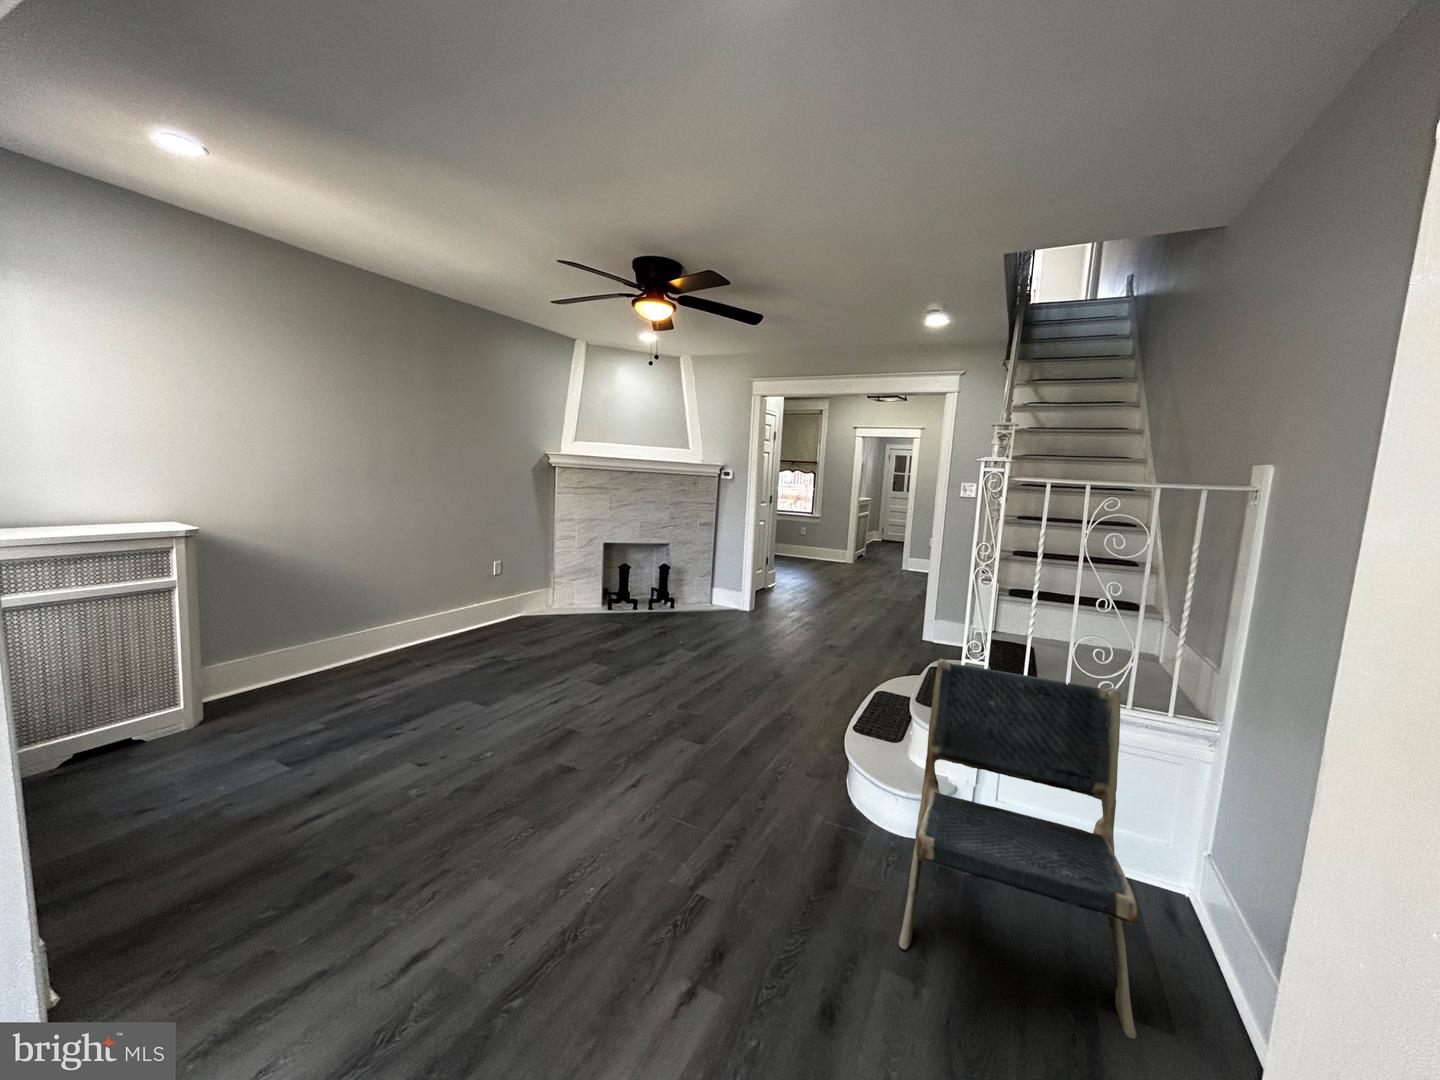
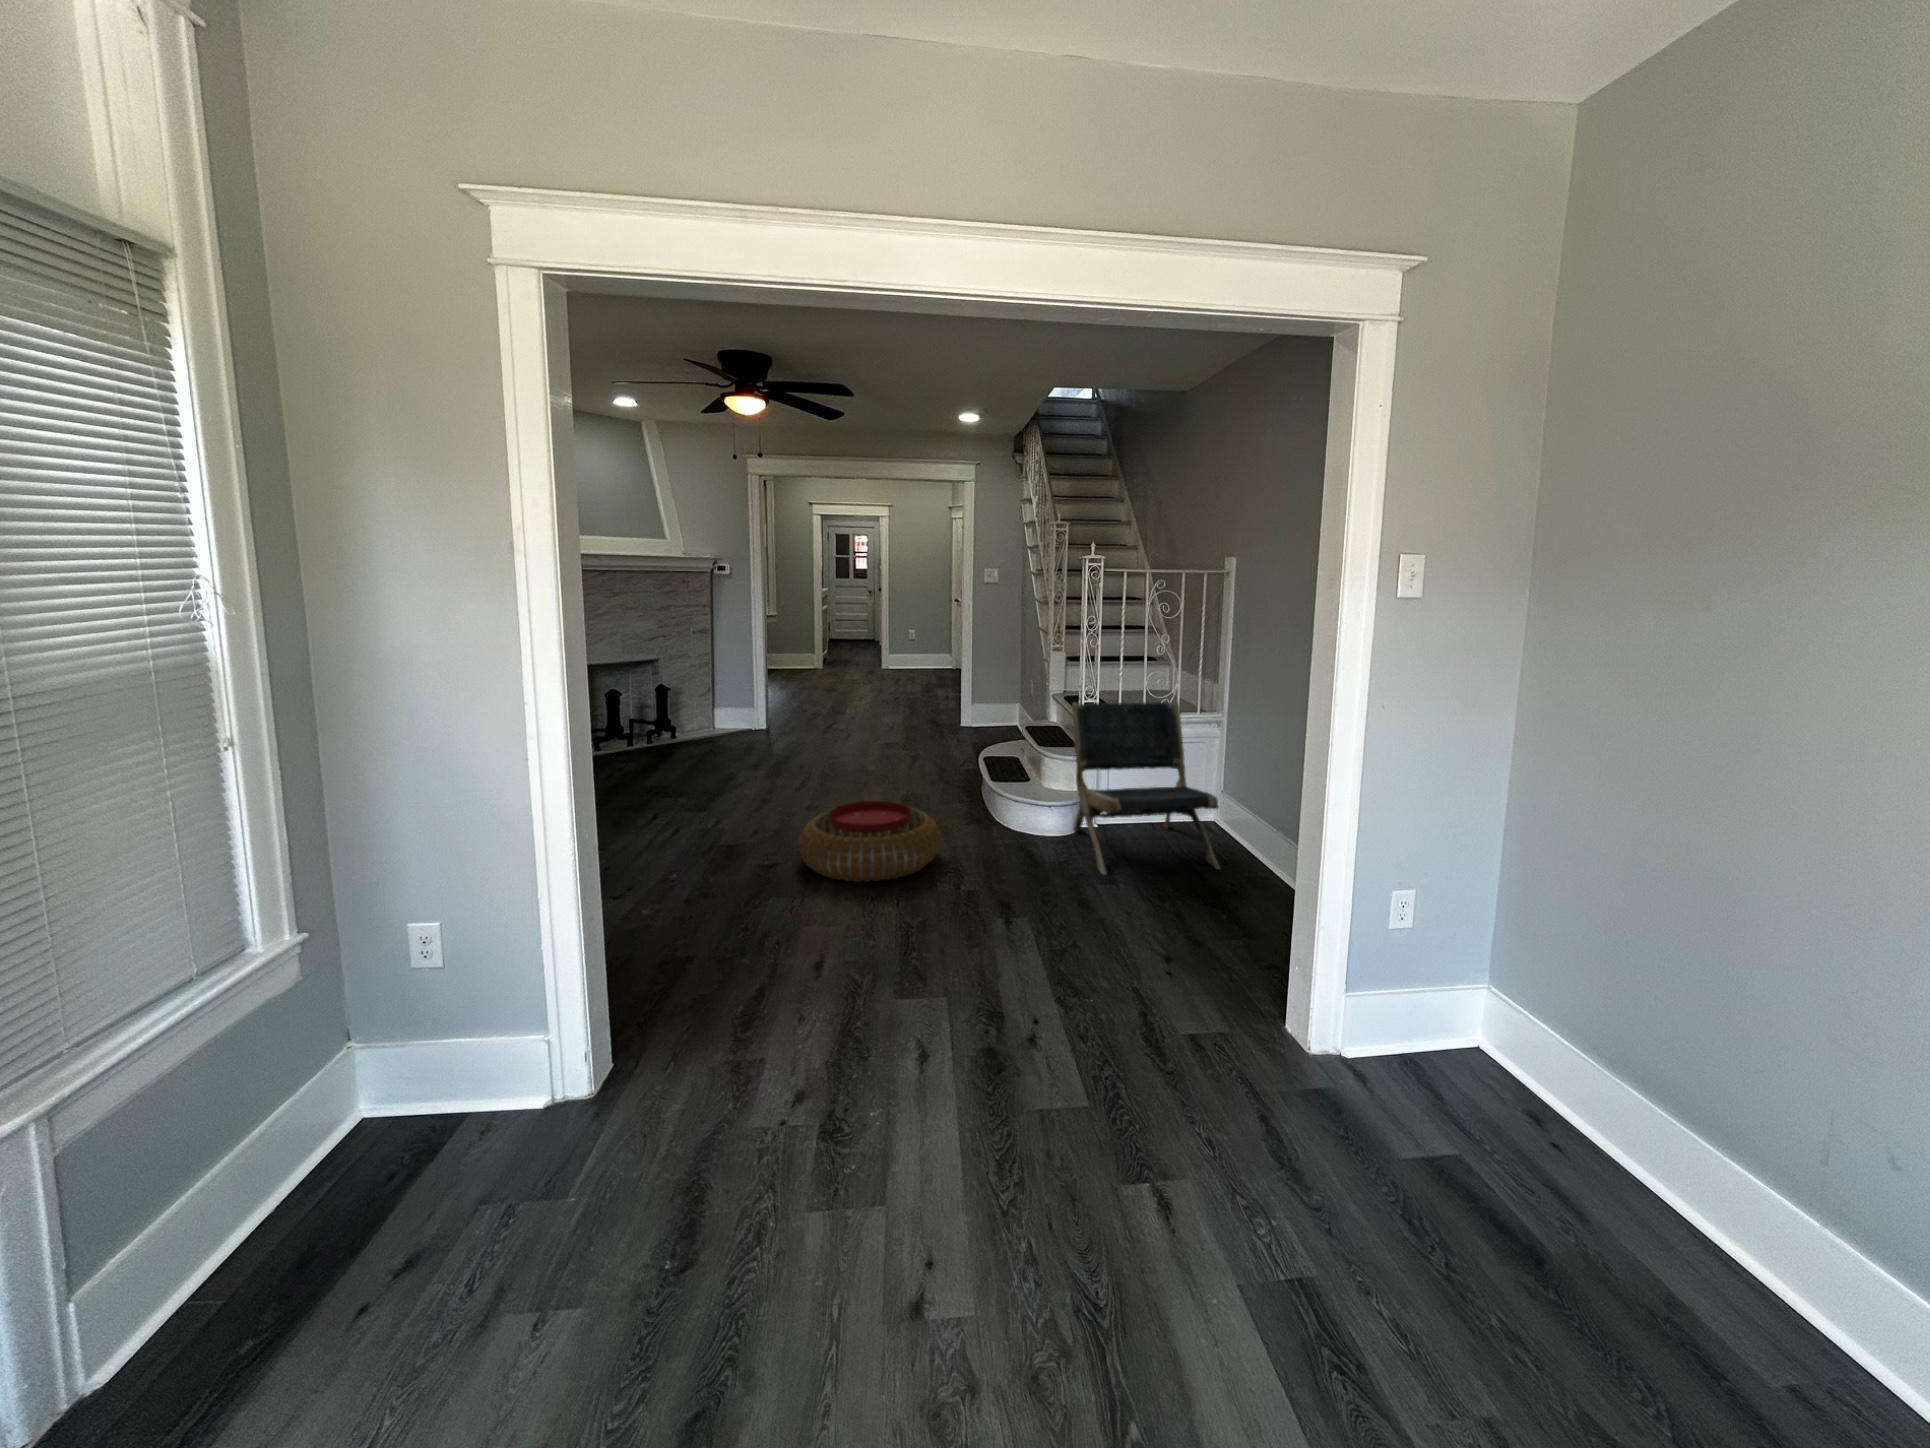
pouf: none [570,722,730,835] -> present [799,801,941,882]

